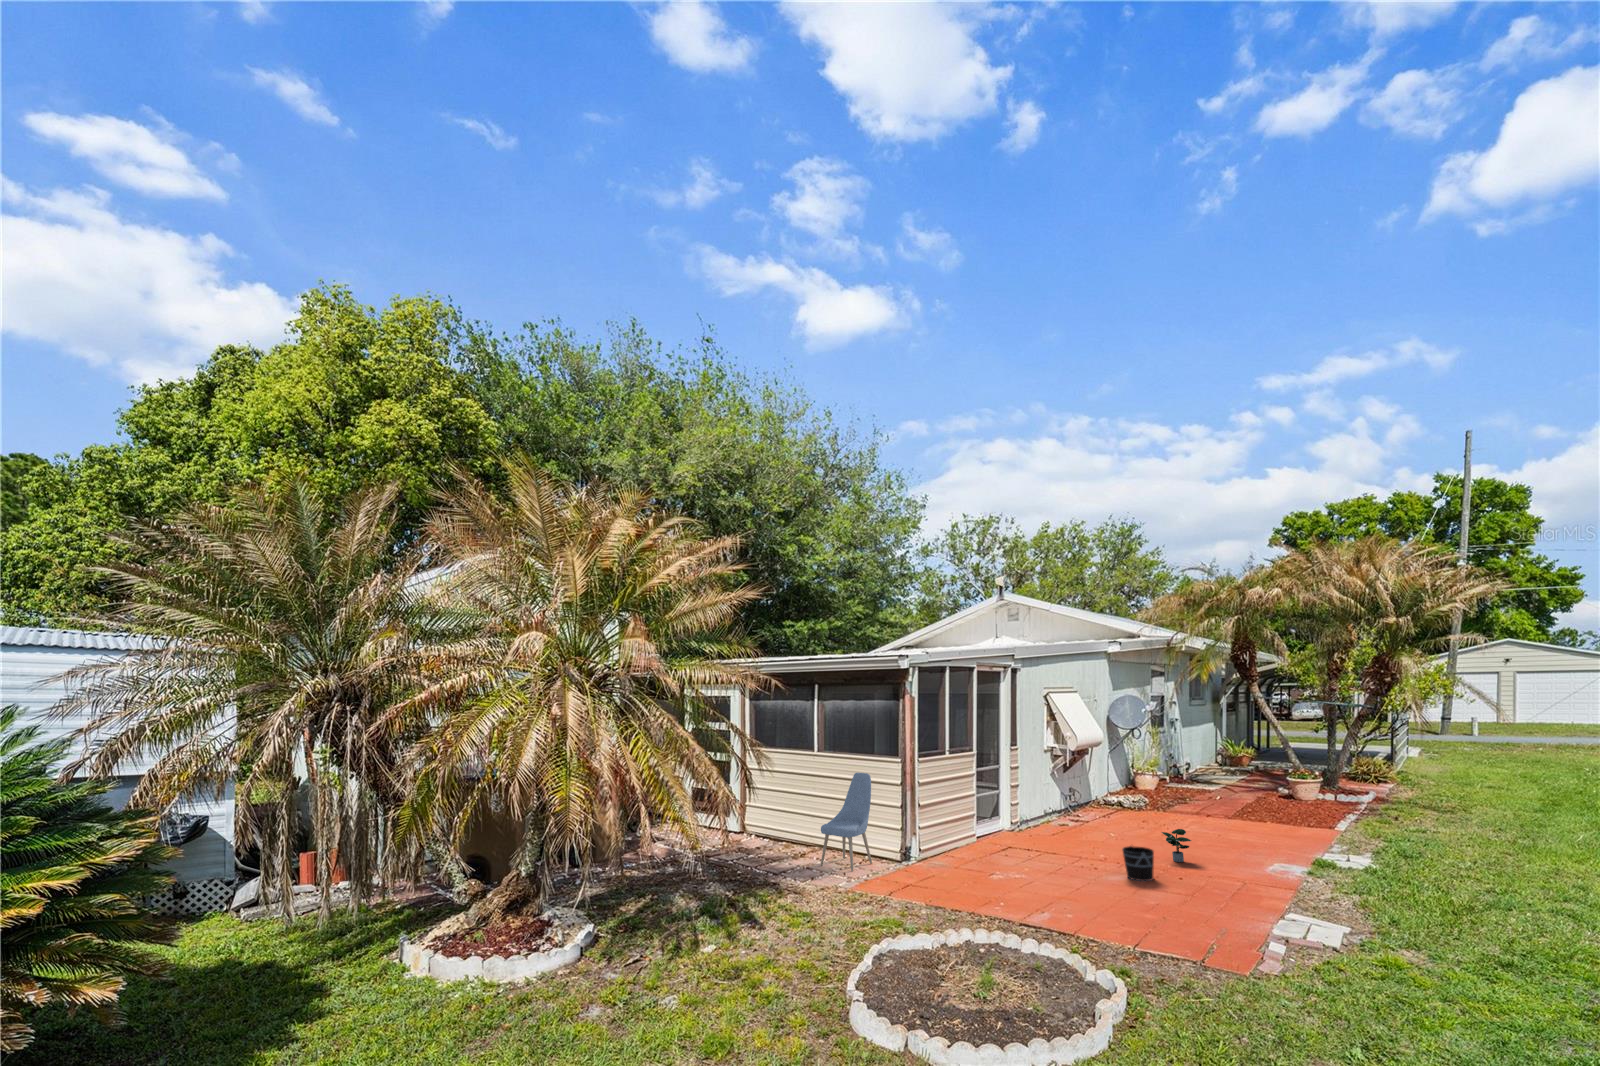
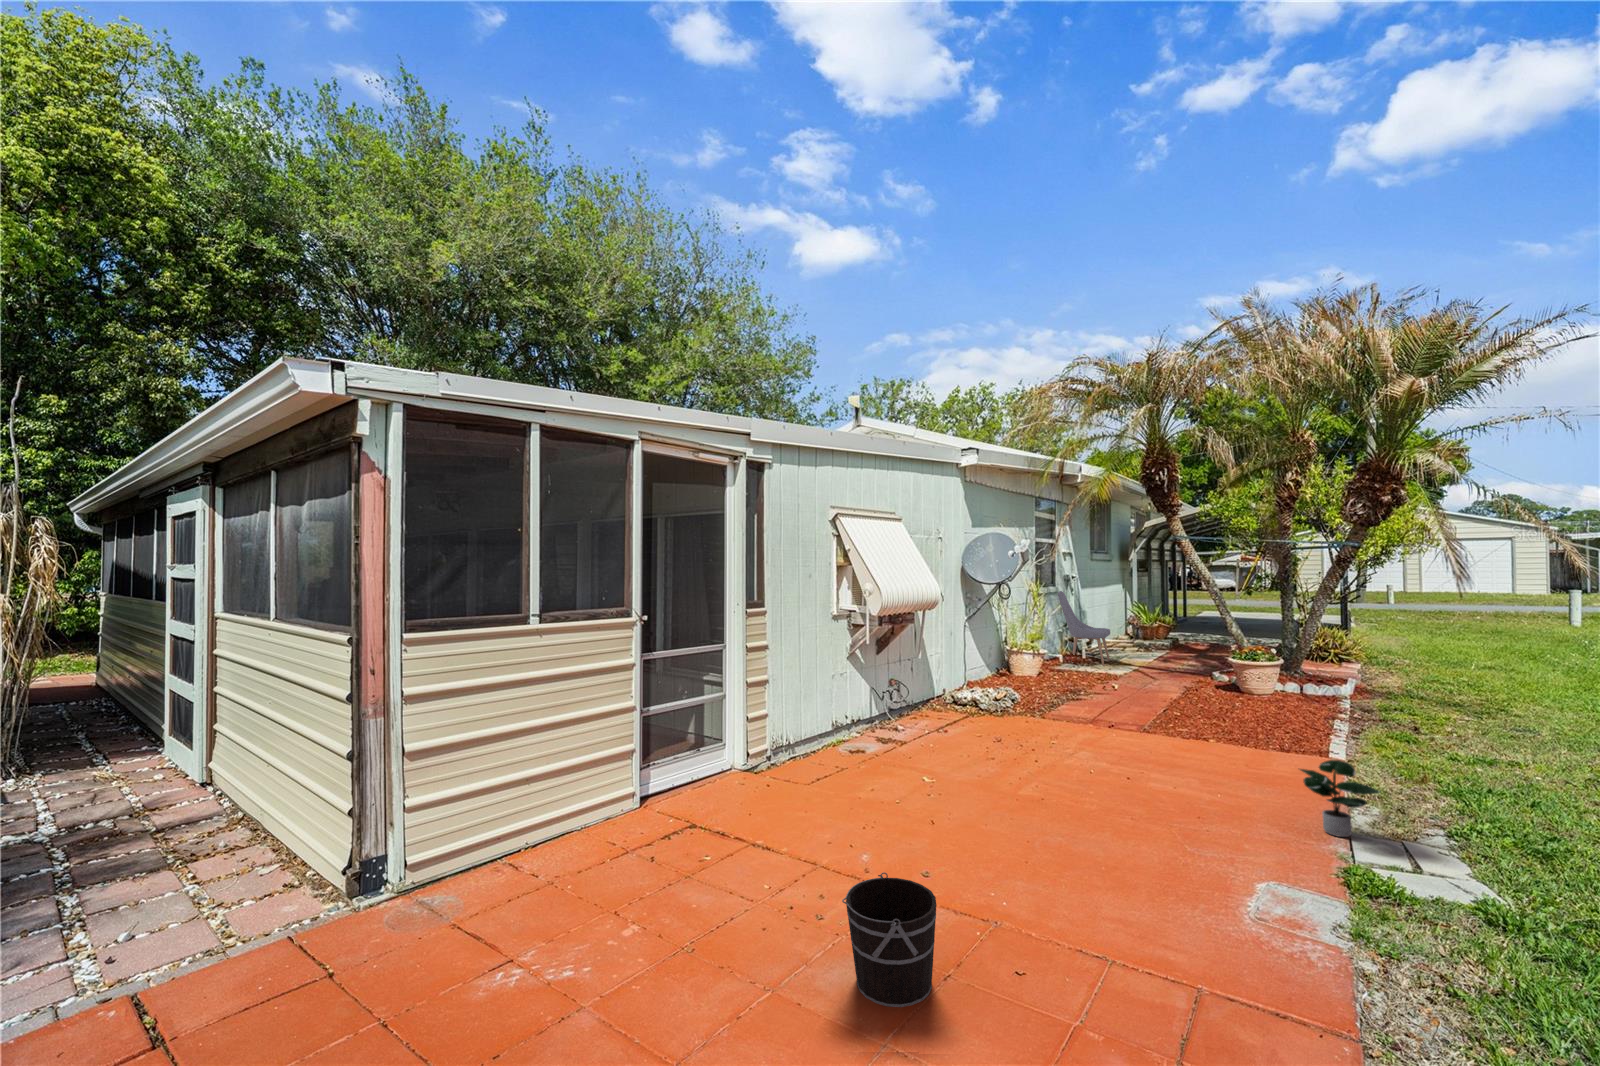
chair: present [821,773,872,872] -> present [1058,591,1110,666]
potted plant: present [1162,829,1191,862] -> present [1300,760,1380,837]

